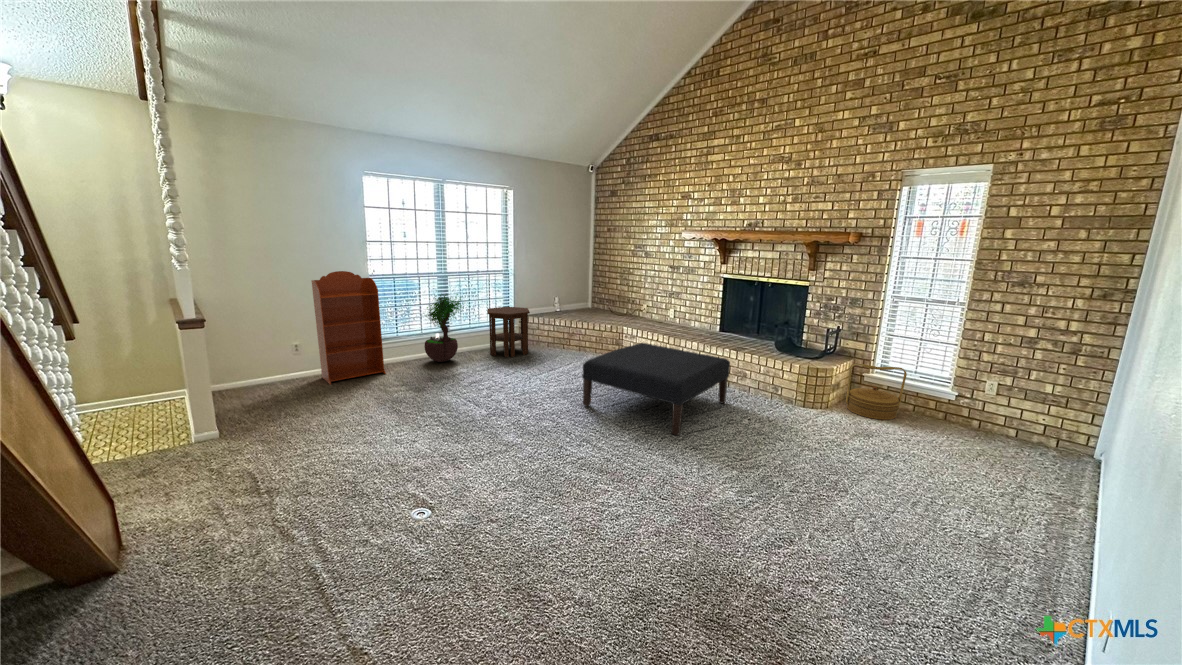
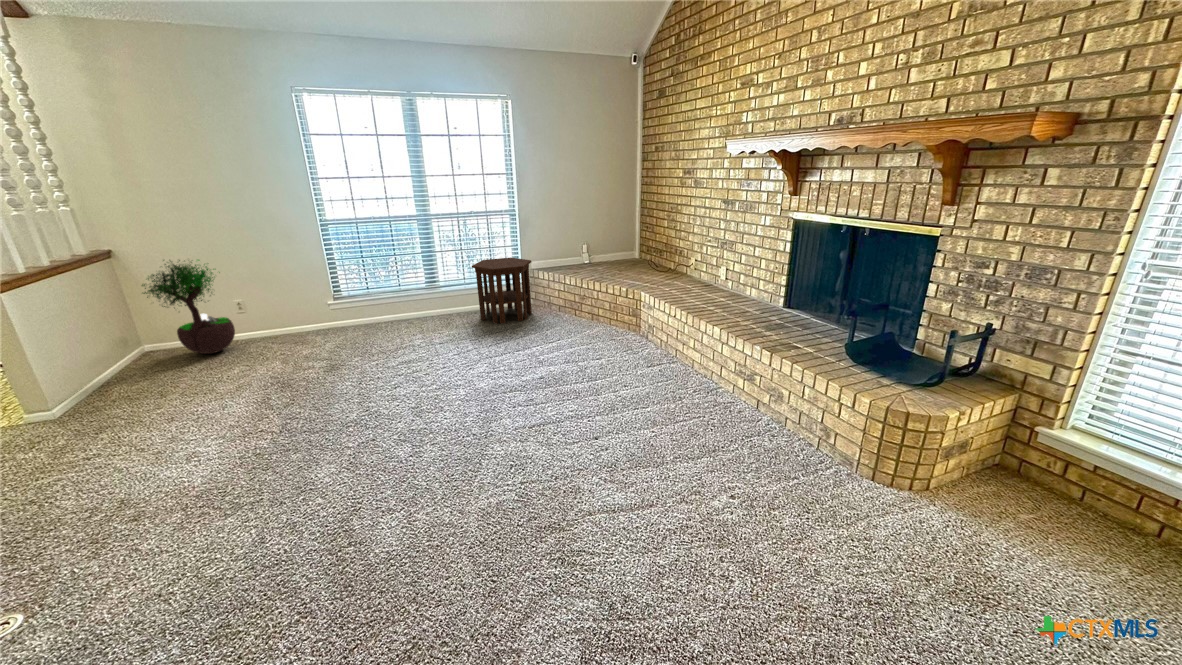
bookcase: present [312,271,386,384] -> none [246,215,344,347]
potted tree: present [424,294,463,362] -> present [142,260,235,354]
ottoman: present [582,343,730,435] -> none [490,324,732,506]
woven basket: present [846,363,907,420] -> none [975,410,1148,548]

